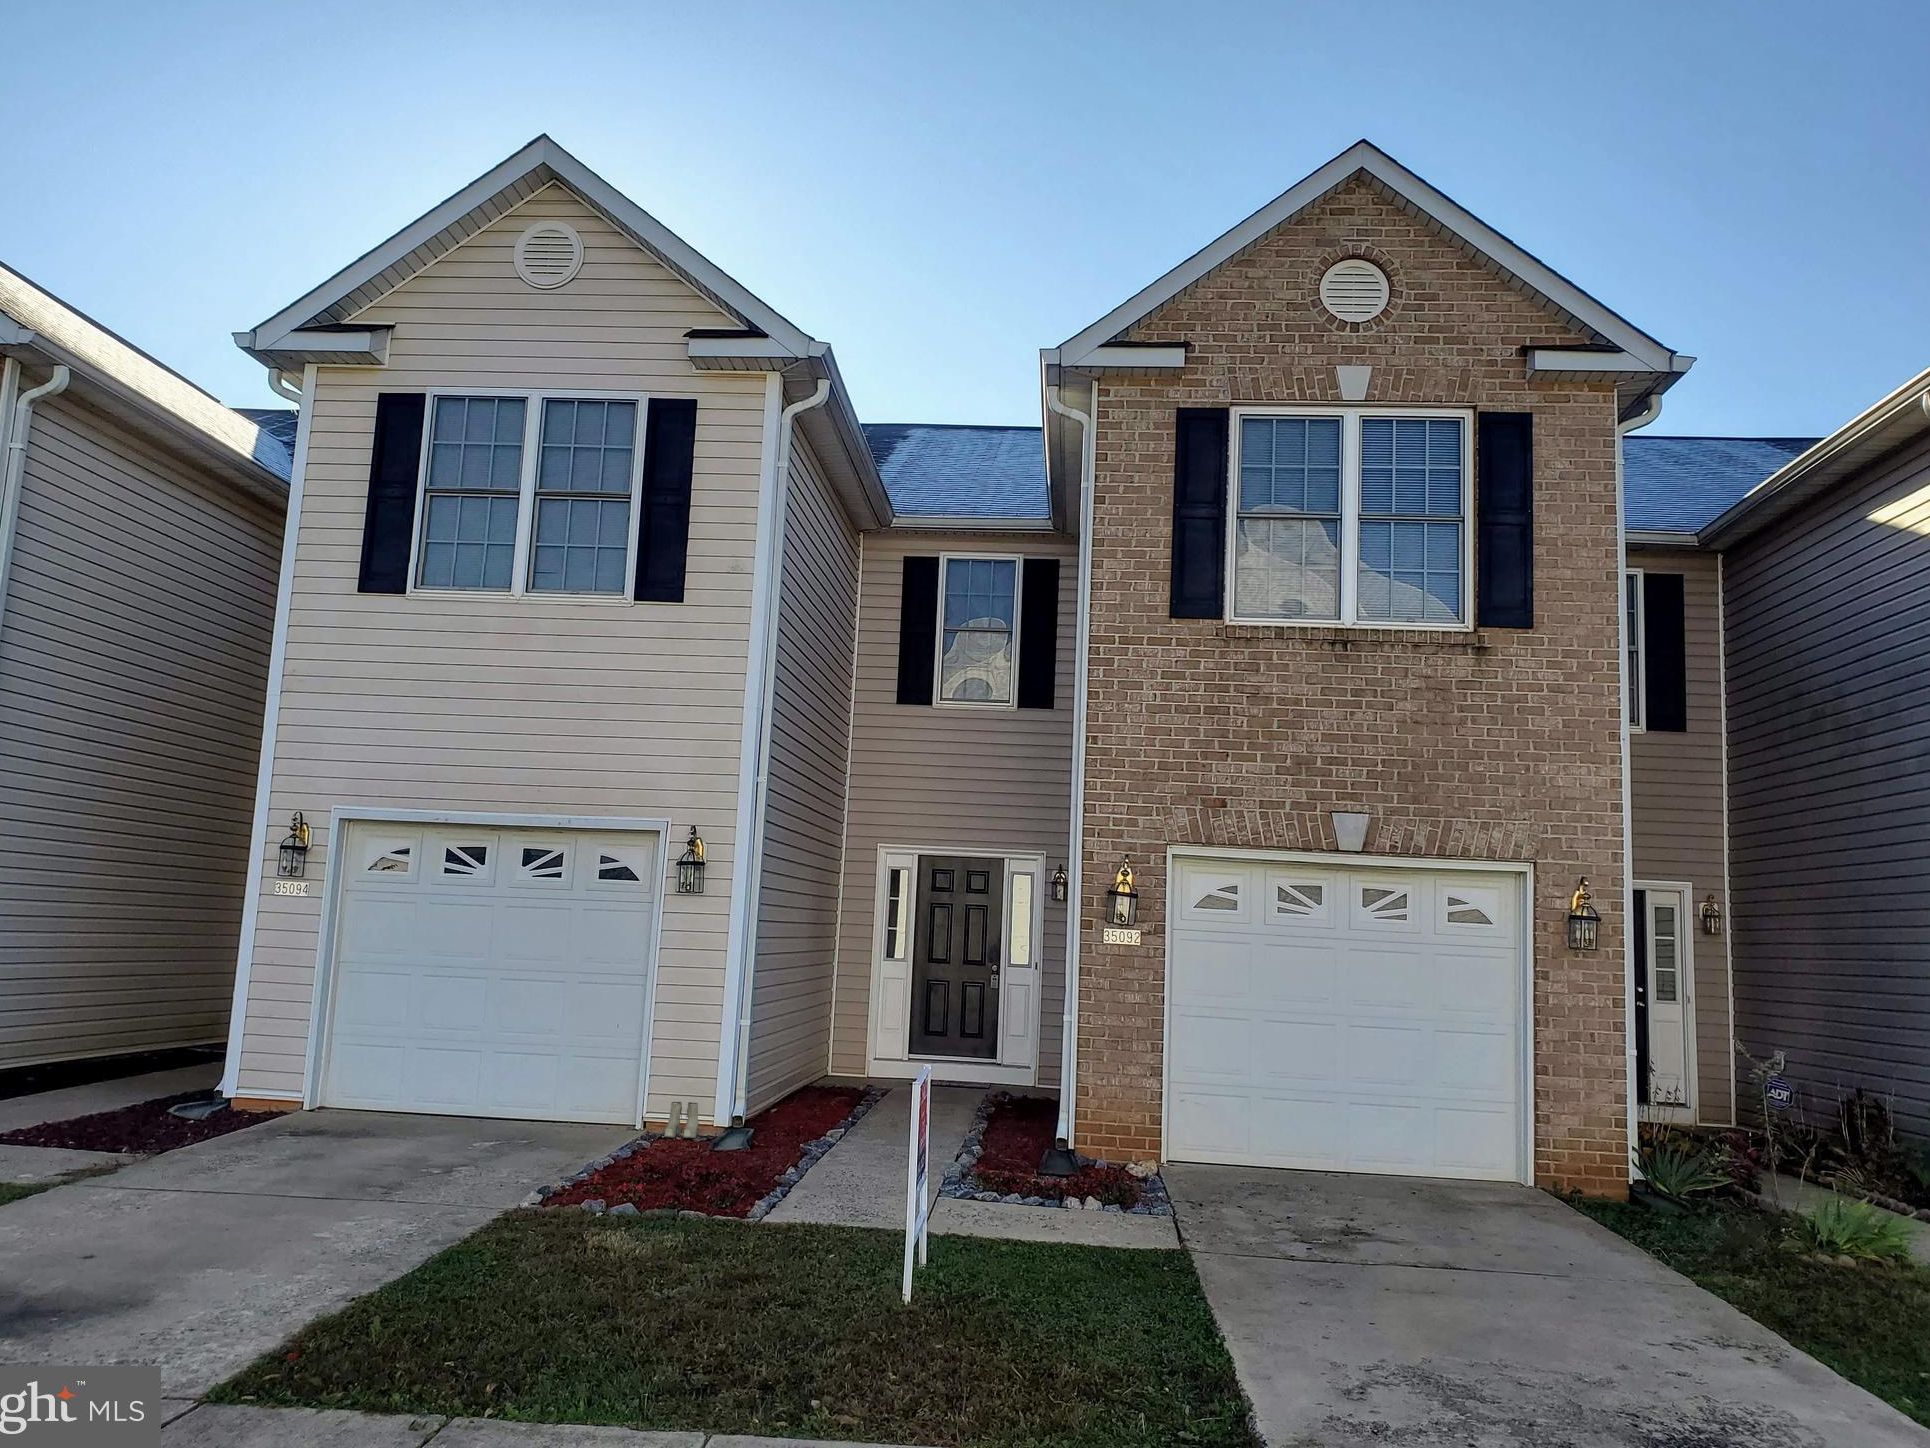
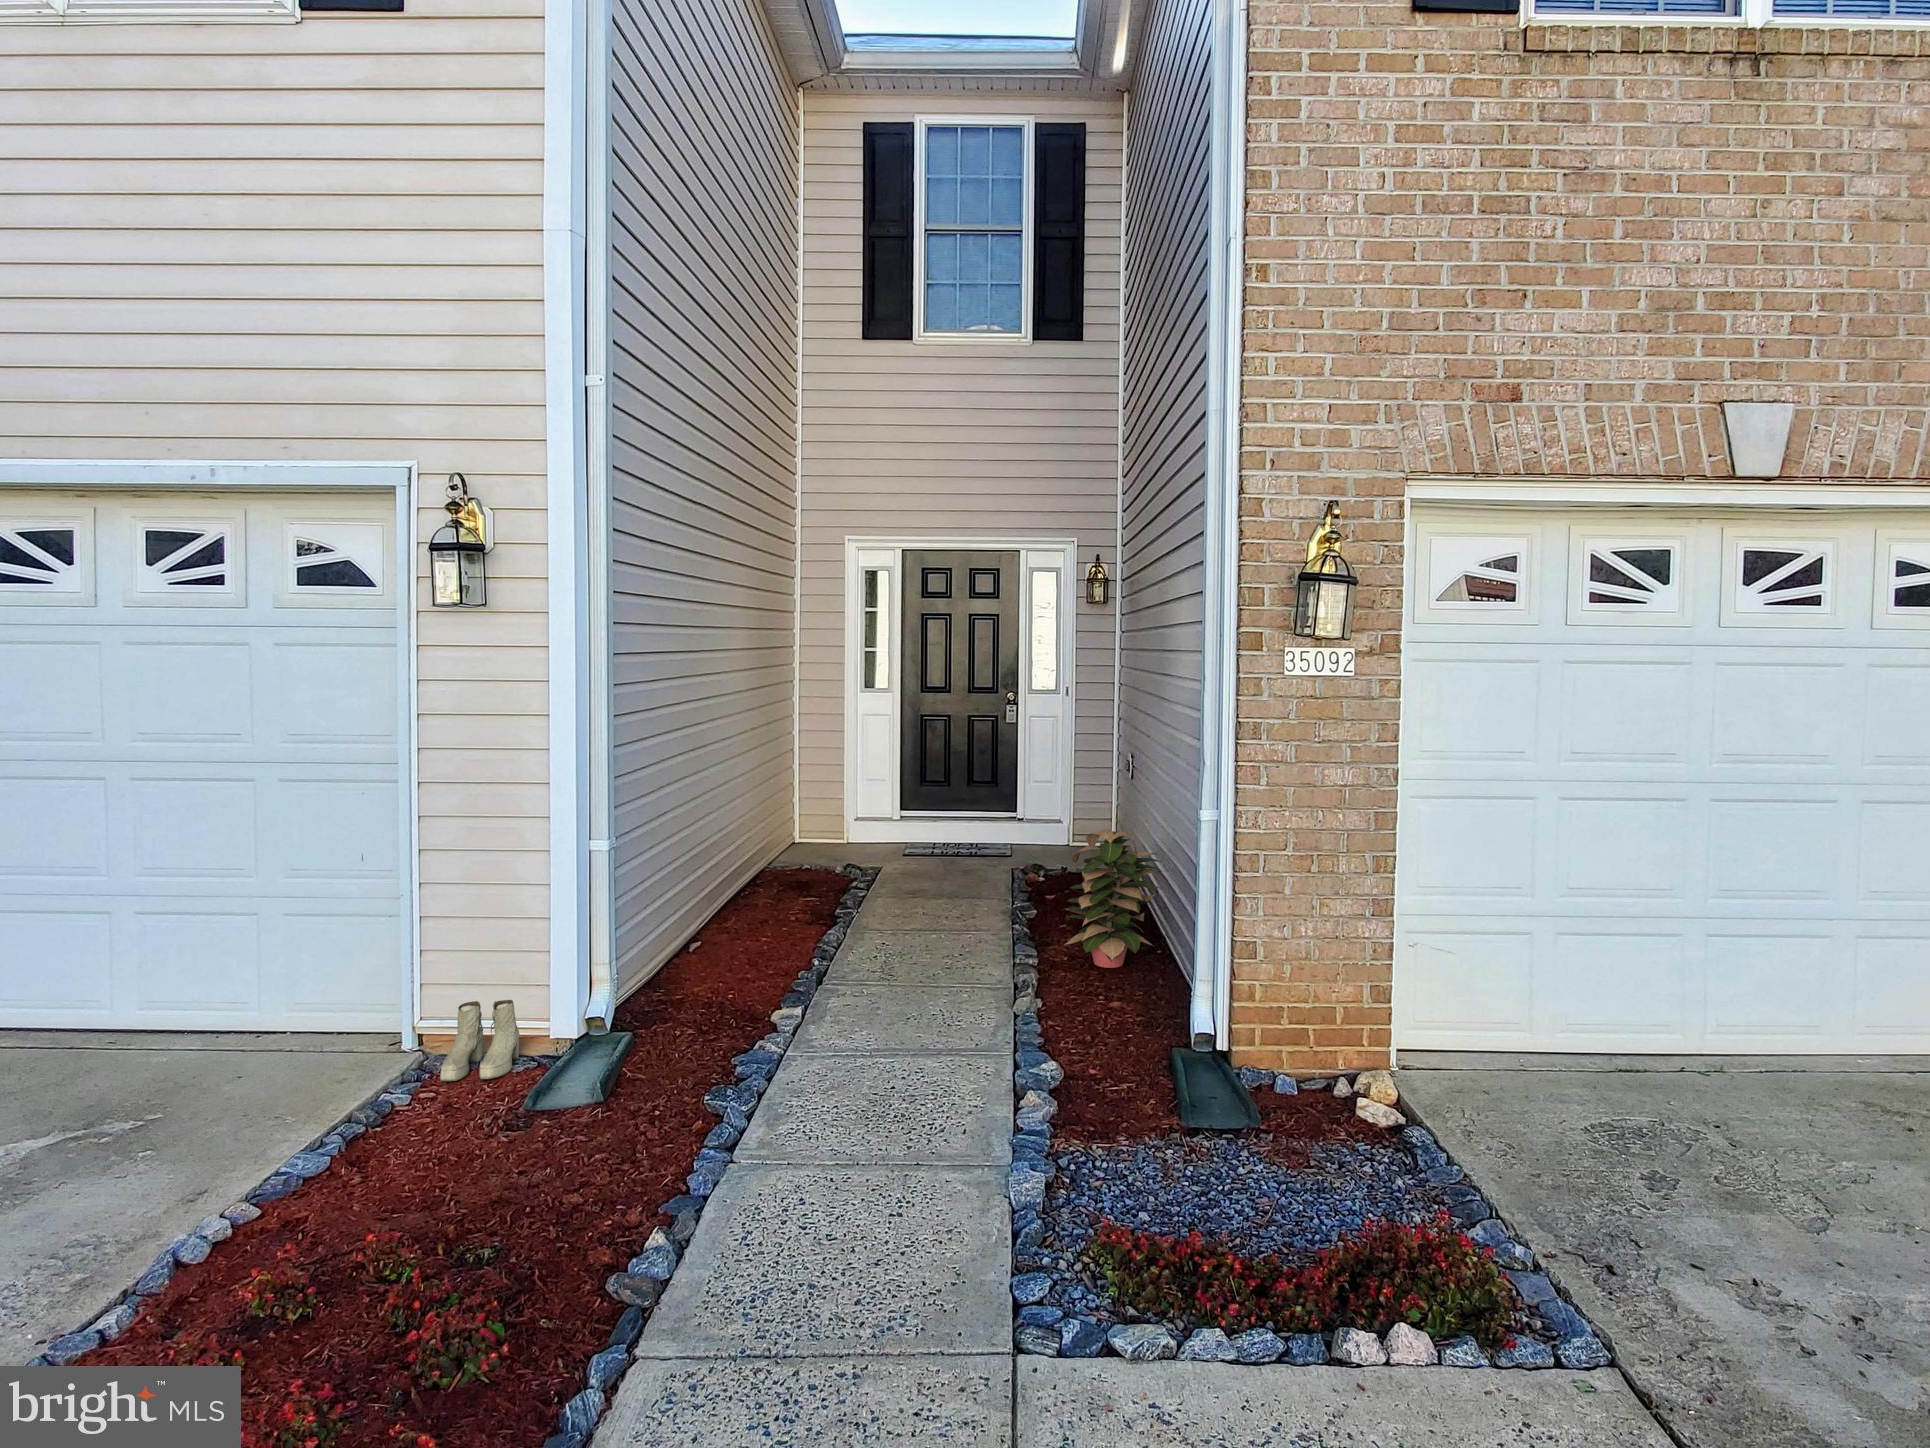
decorative plant: none [1001,1045,1066,1133] -> present [1063,829,1162,968]

